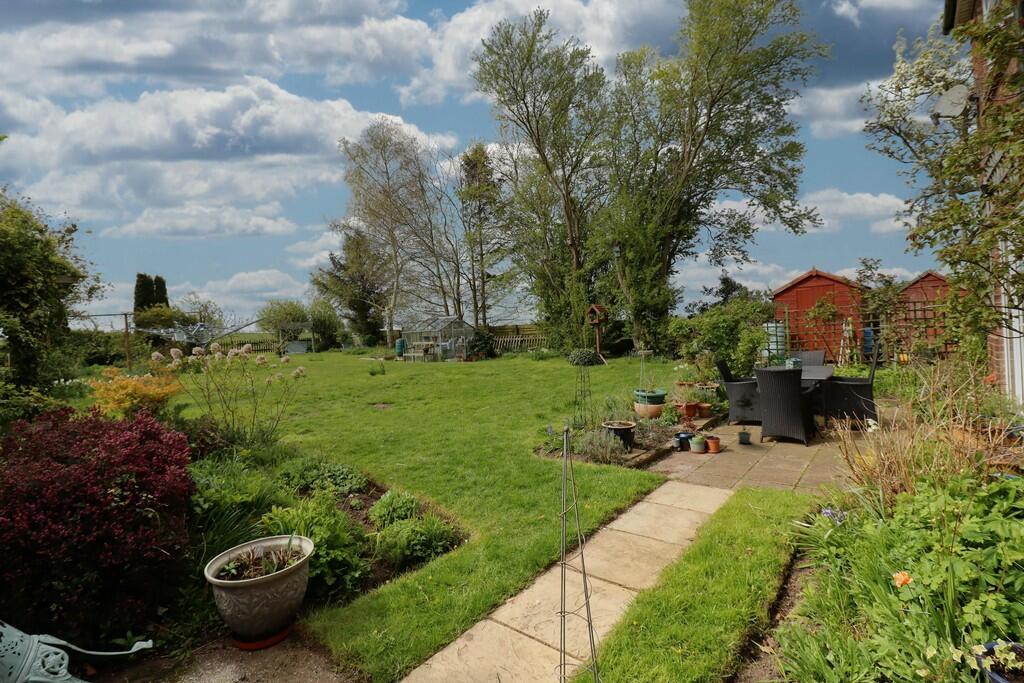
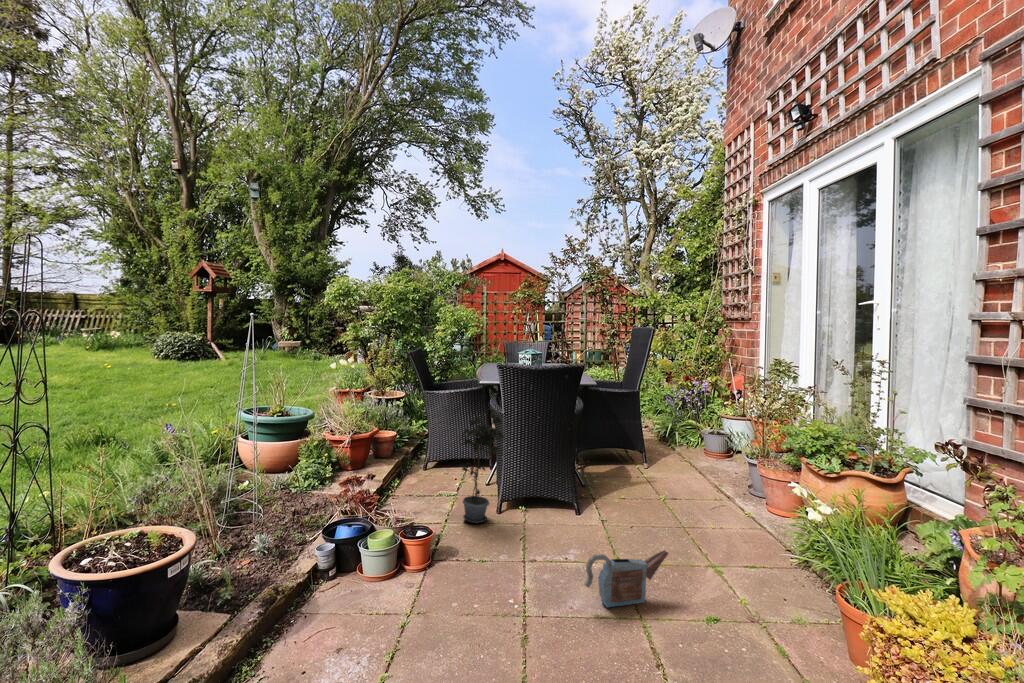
watering can: none [777,446,820,468] -> present [584,550,668,607]

